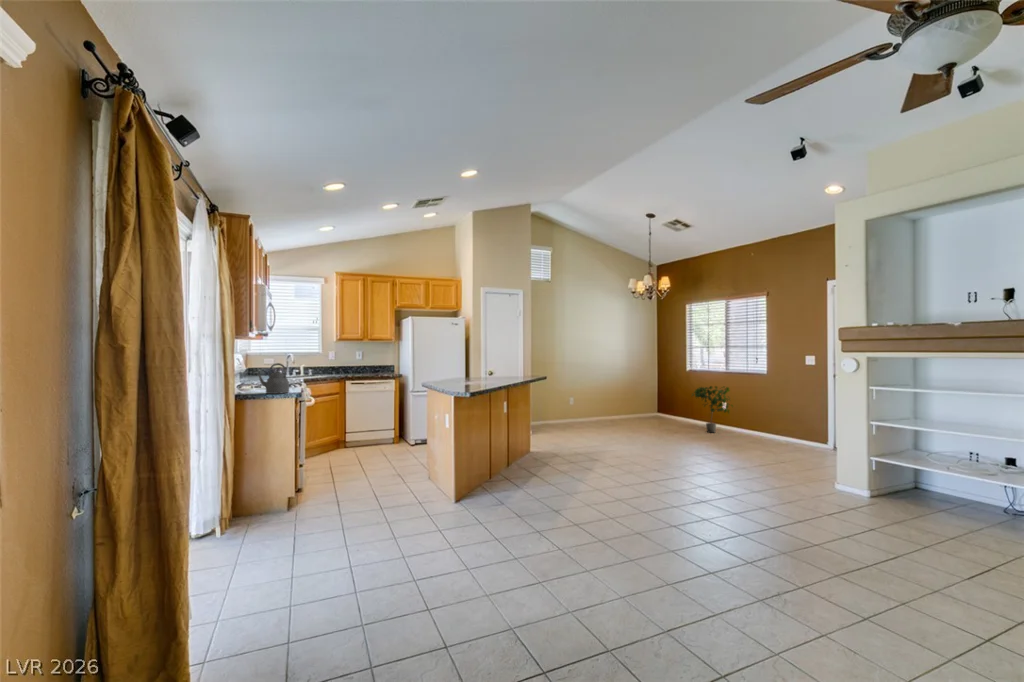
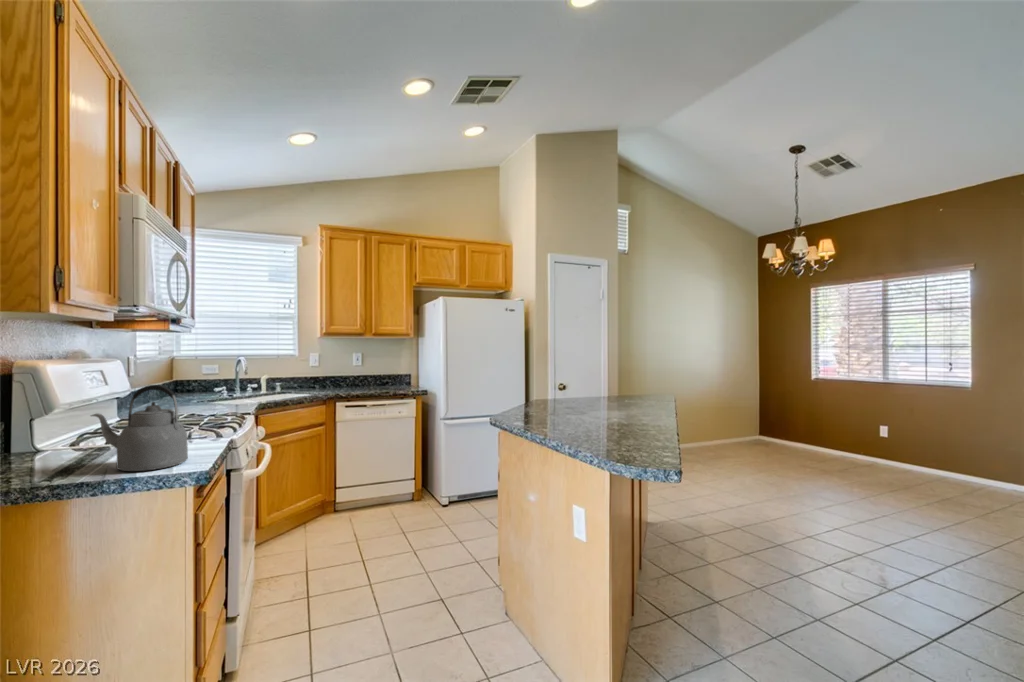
potted plant: present [694,386,733,433] -> none [835,403,905,472]

